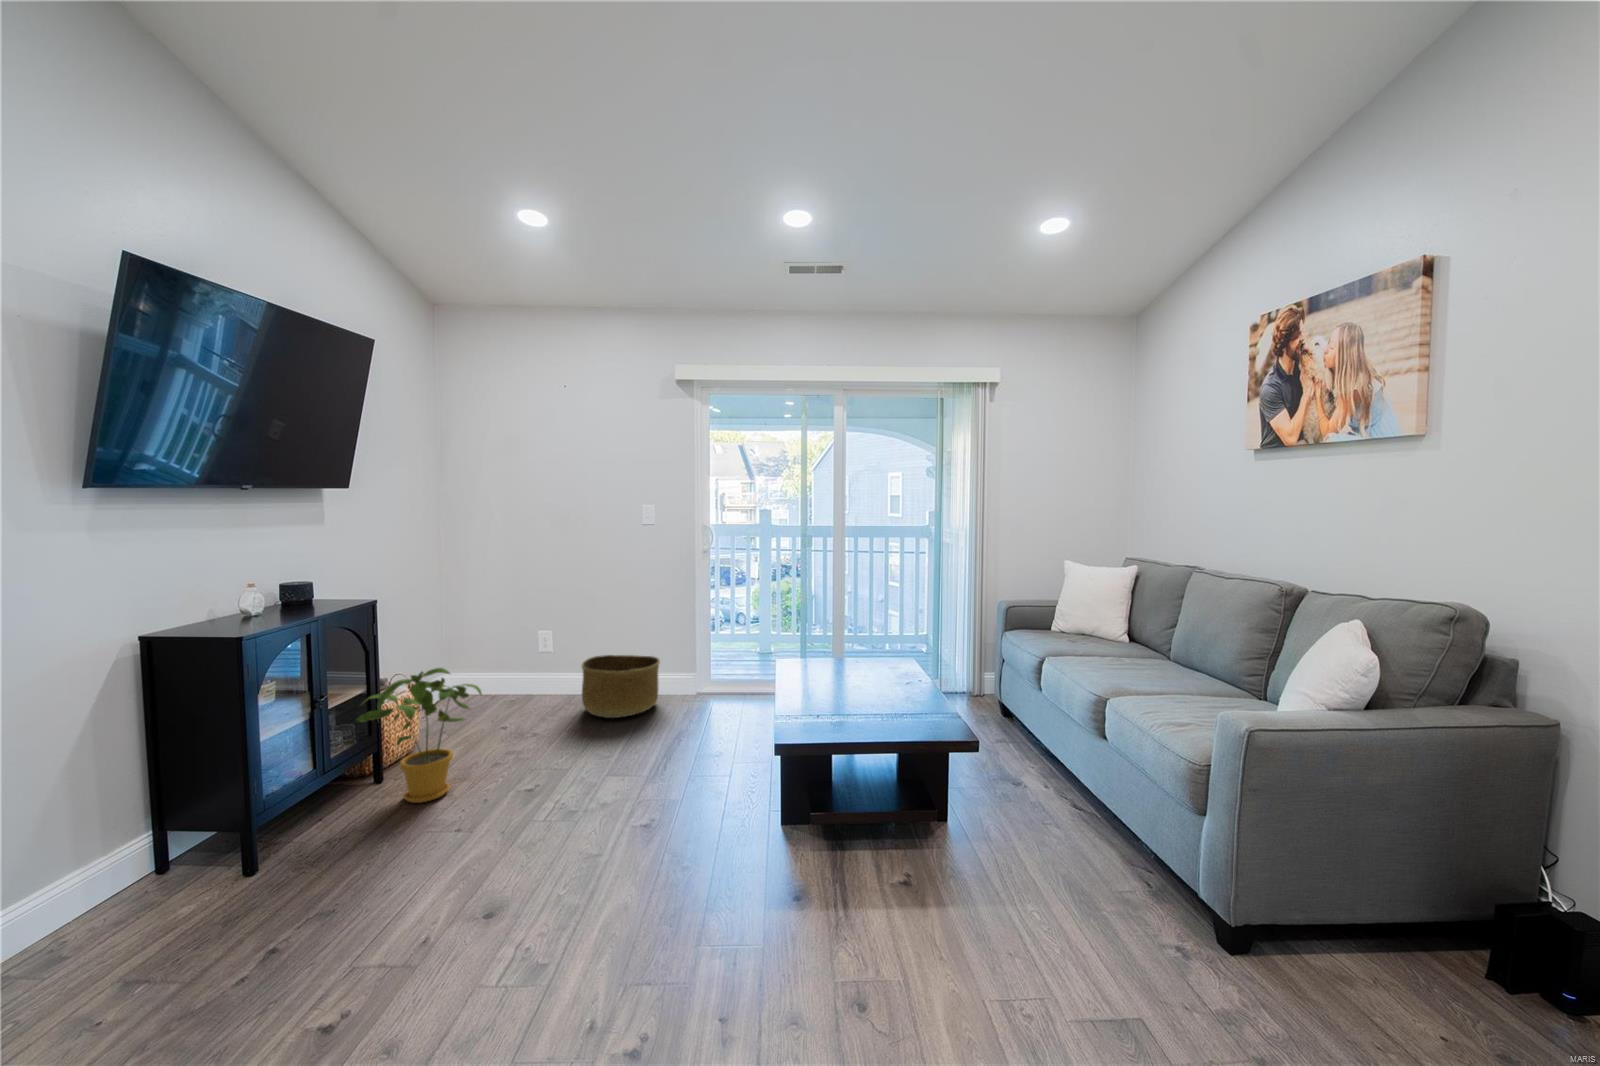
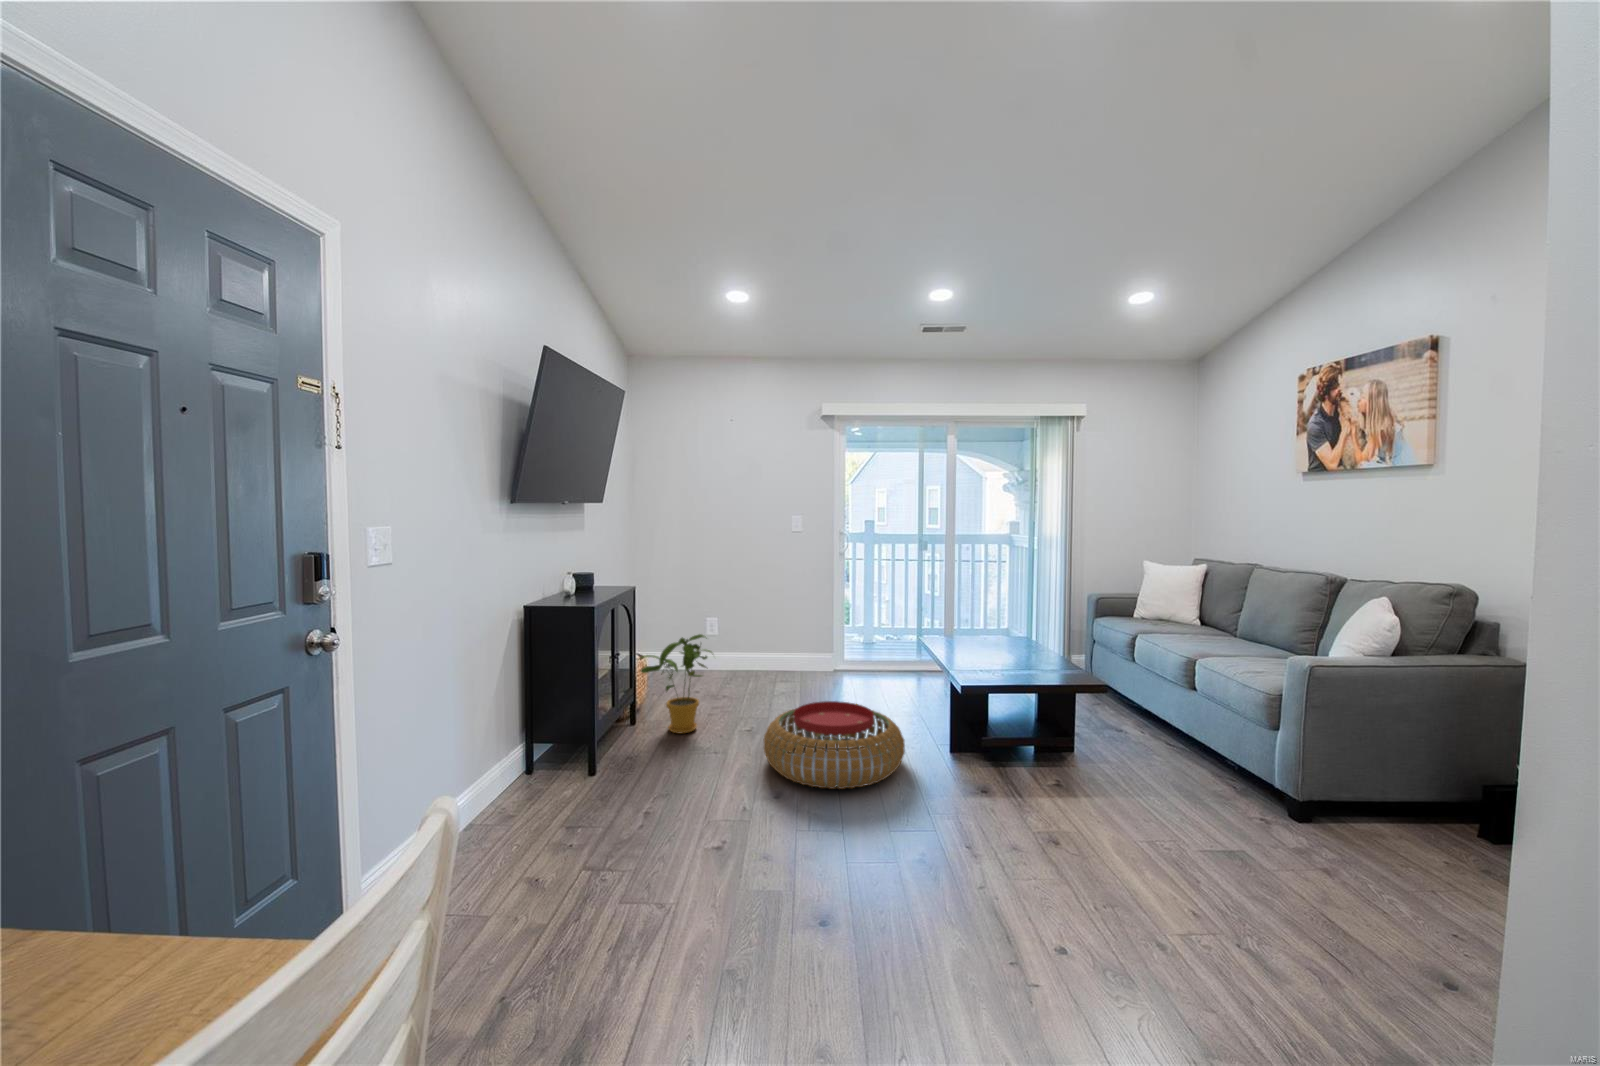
basket: present [582,655,660,718] -> none [752,637,811,685]
pouf: none [480,761,697,914] -> present [763,701,905,789]

